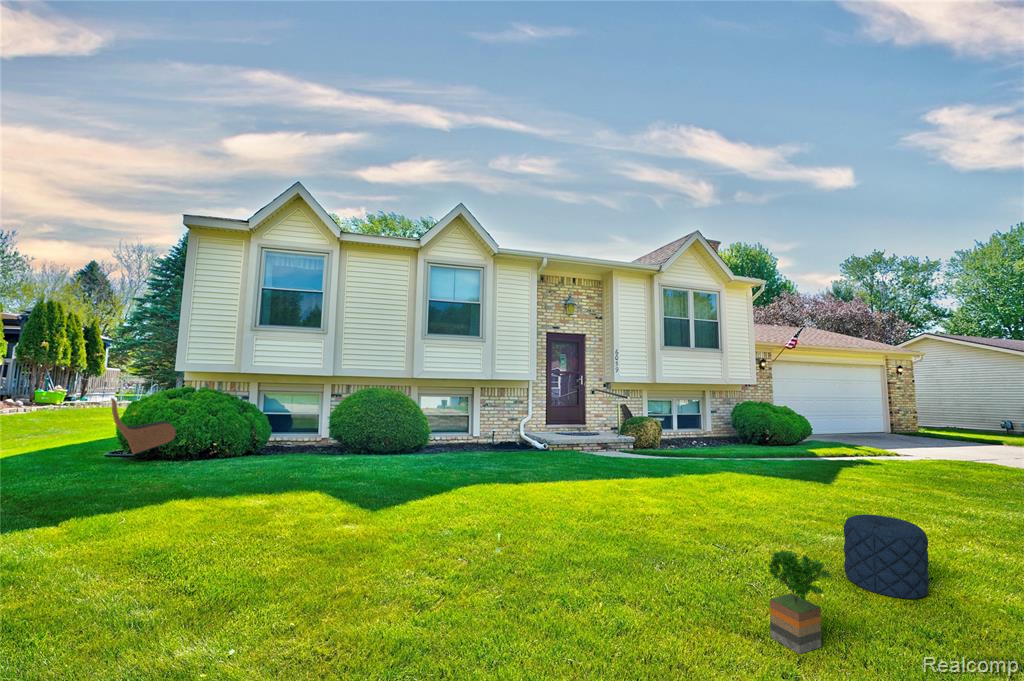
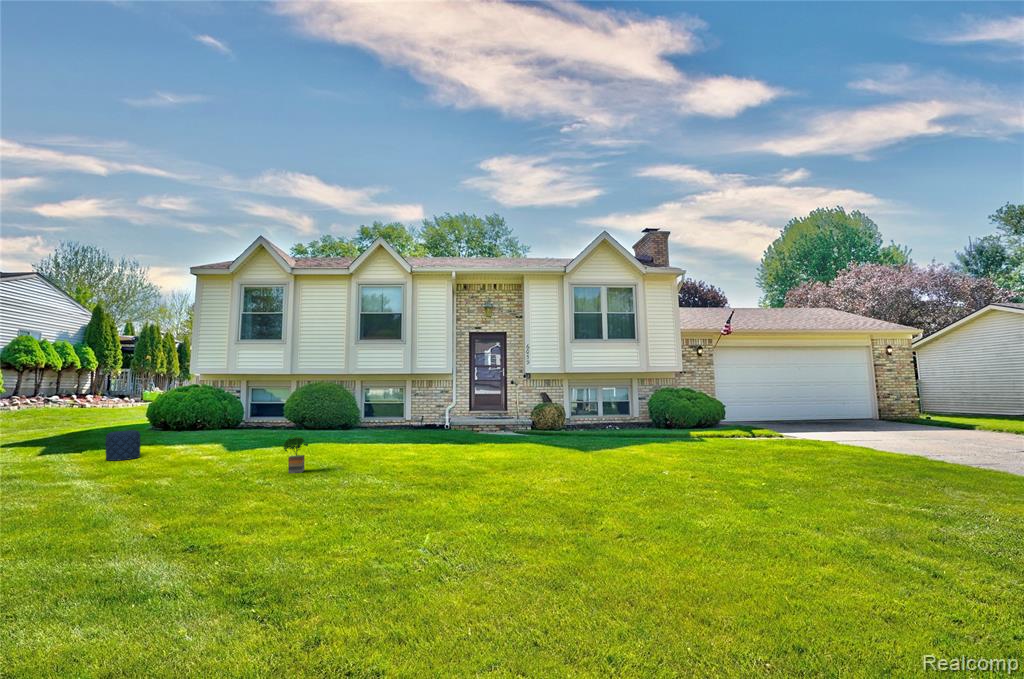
armchair: present [111,398,176,462] -> none [135,392,175,430]
pouf: present [844,514,929,599] -> present [105,430,140,461]

